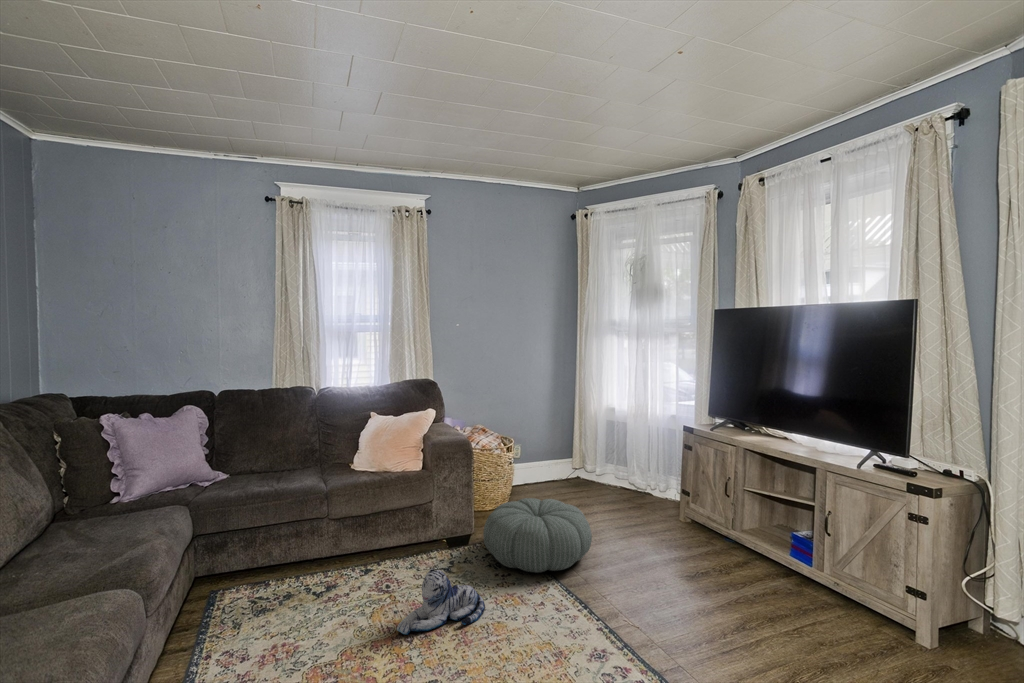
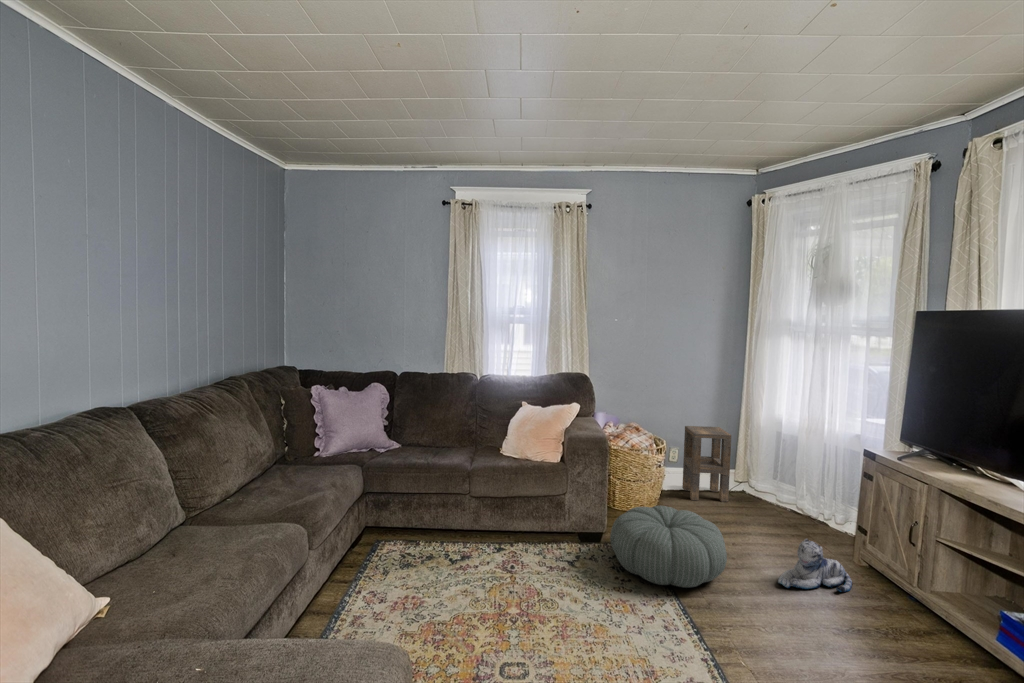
side table: none [527,420,570,492] -> present [682,426,731,502]
plush toy: present [397,569,485,635] -> present [778,539,852,592]

